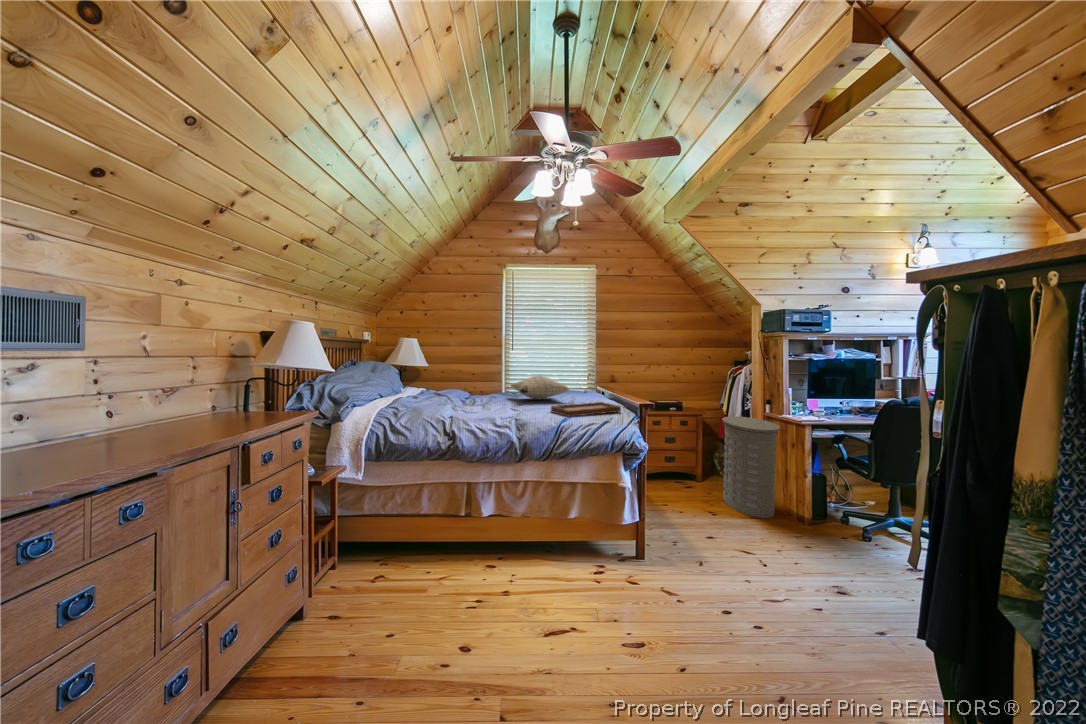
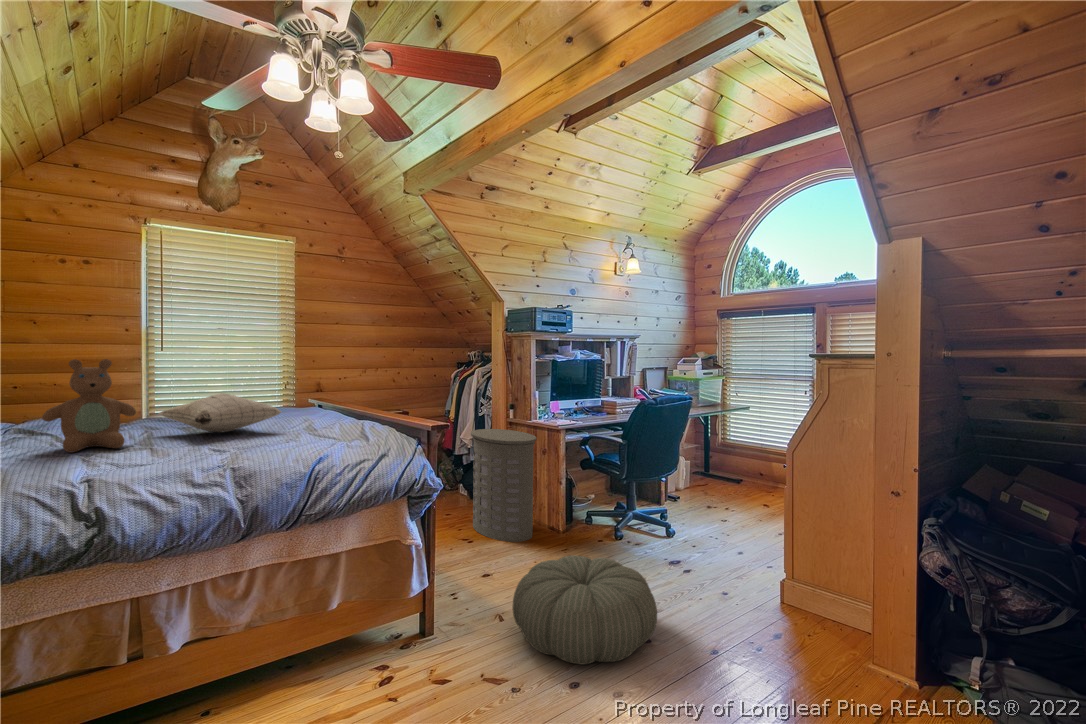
teddy bear: none [456,354,495,403] -> present [42,359,136,453]
tray: present [551,390,621,416] -> none [276,410,382,454]
pouf: none [701,531,842,632] -> present [512,555,657,665]

